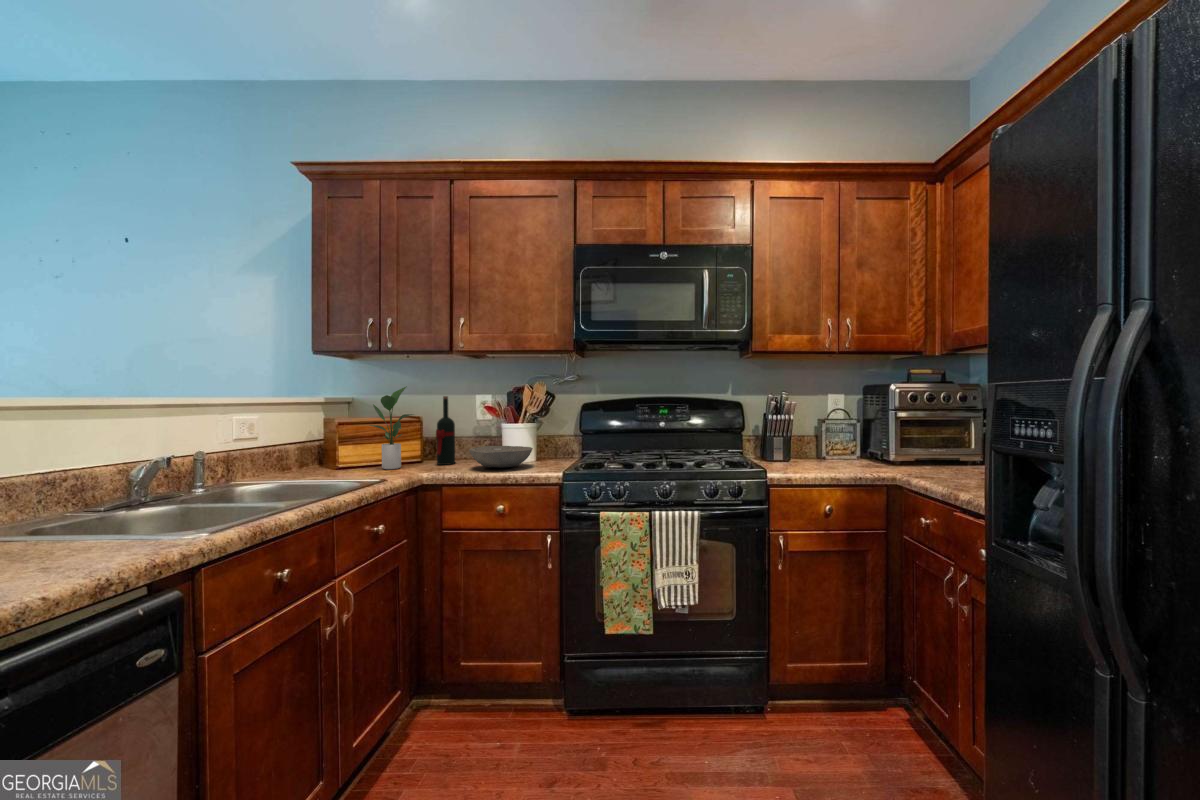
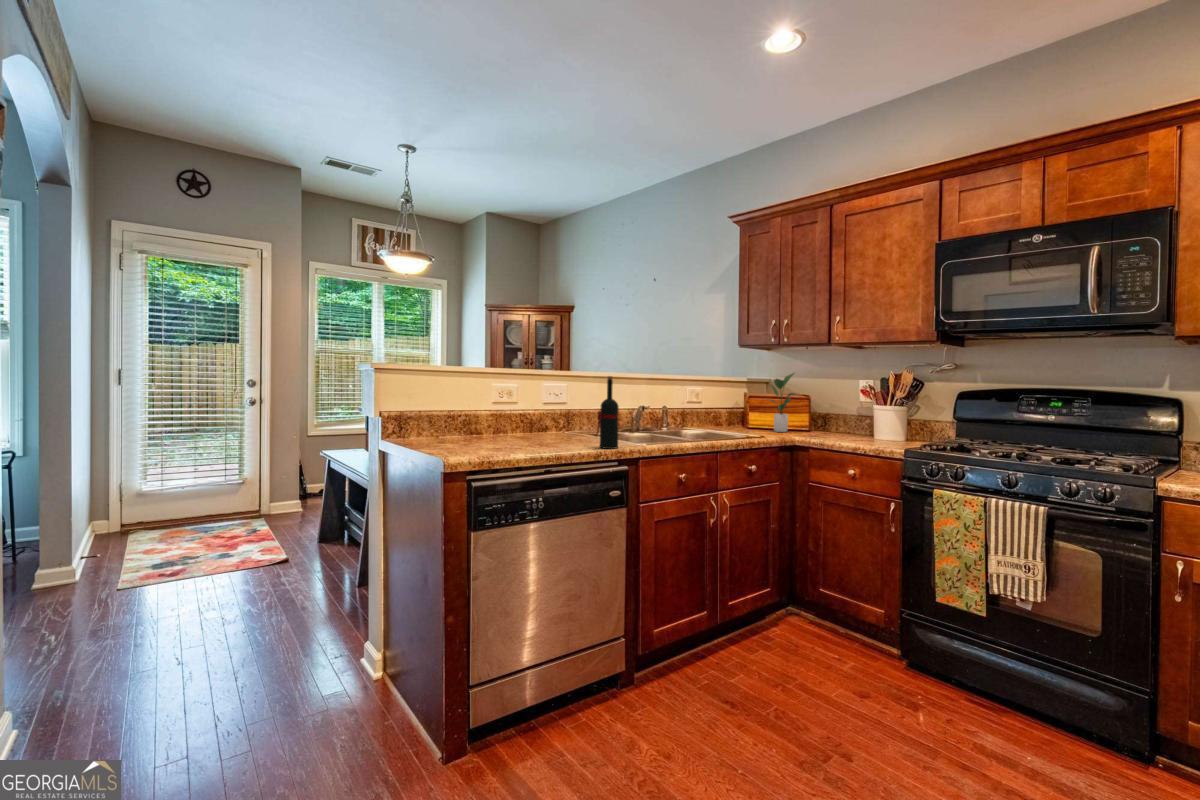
wine bottle: present [436,396,455,465] -> present [596,376,619,449]
bowl: present [469,446,533,468] -> none [833,422,891,441]

